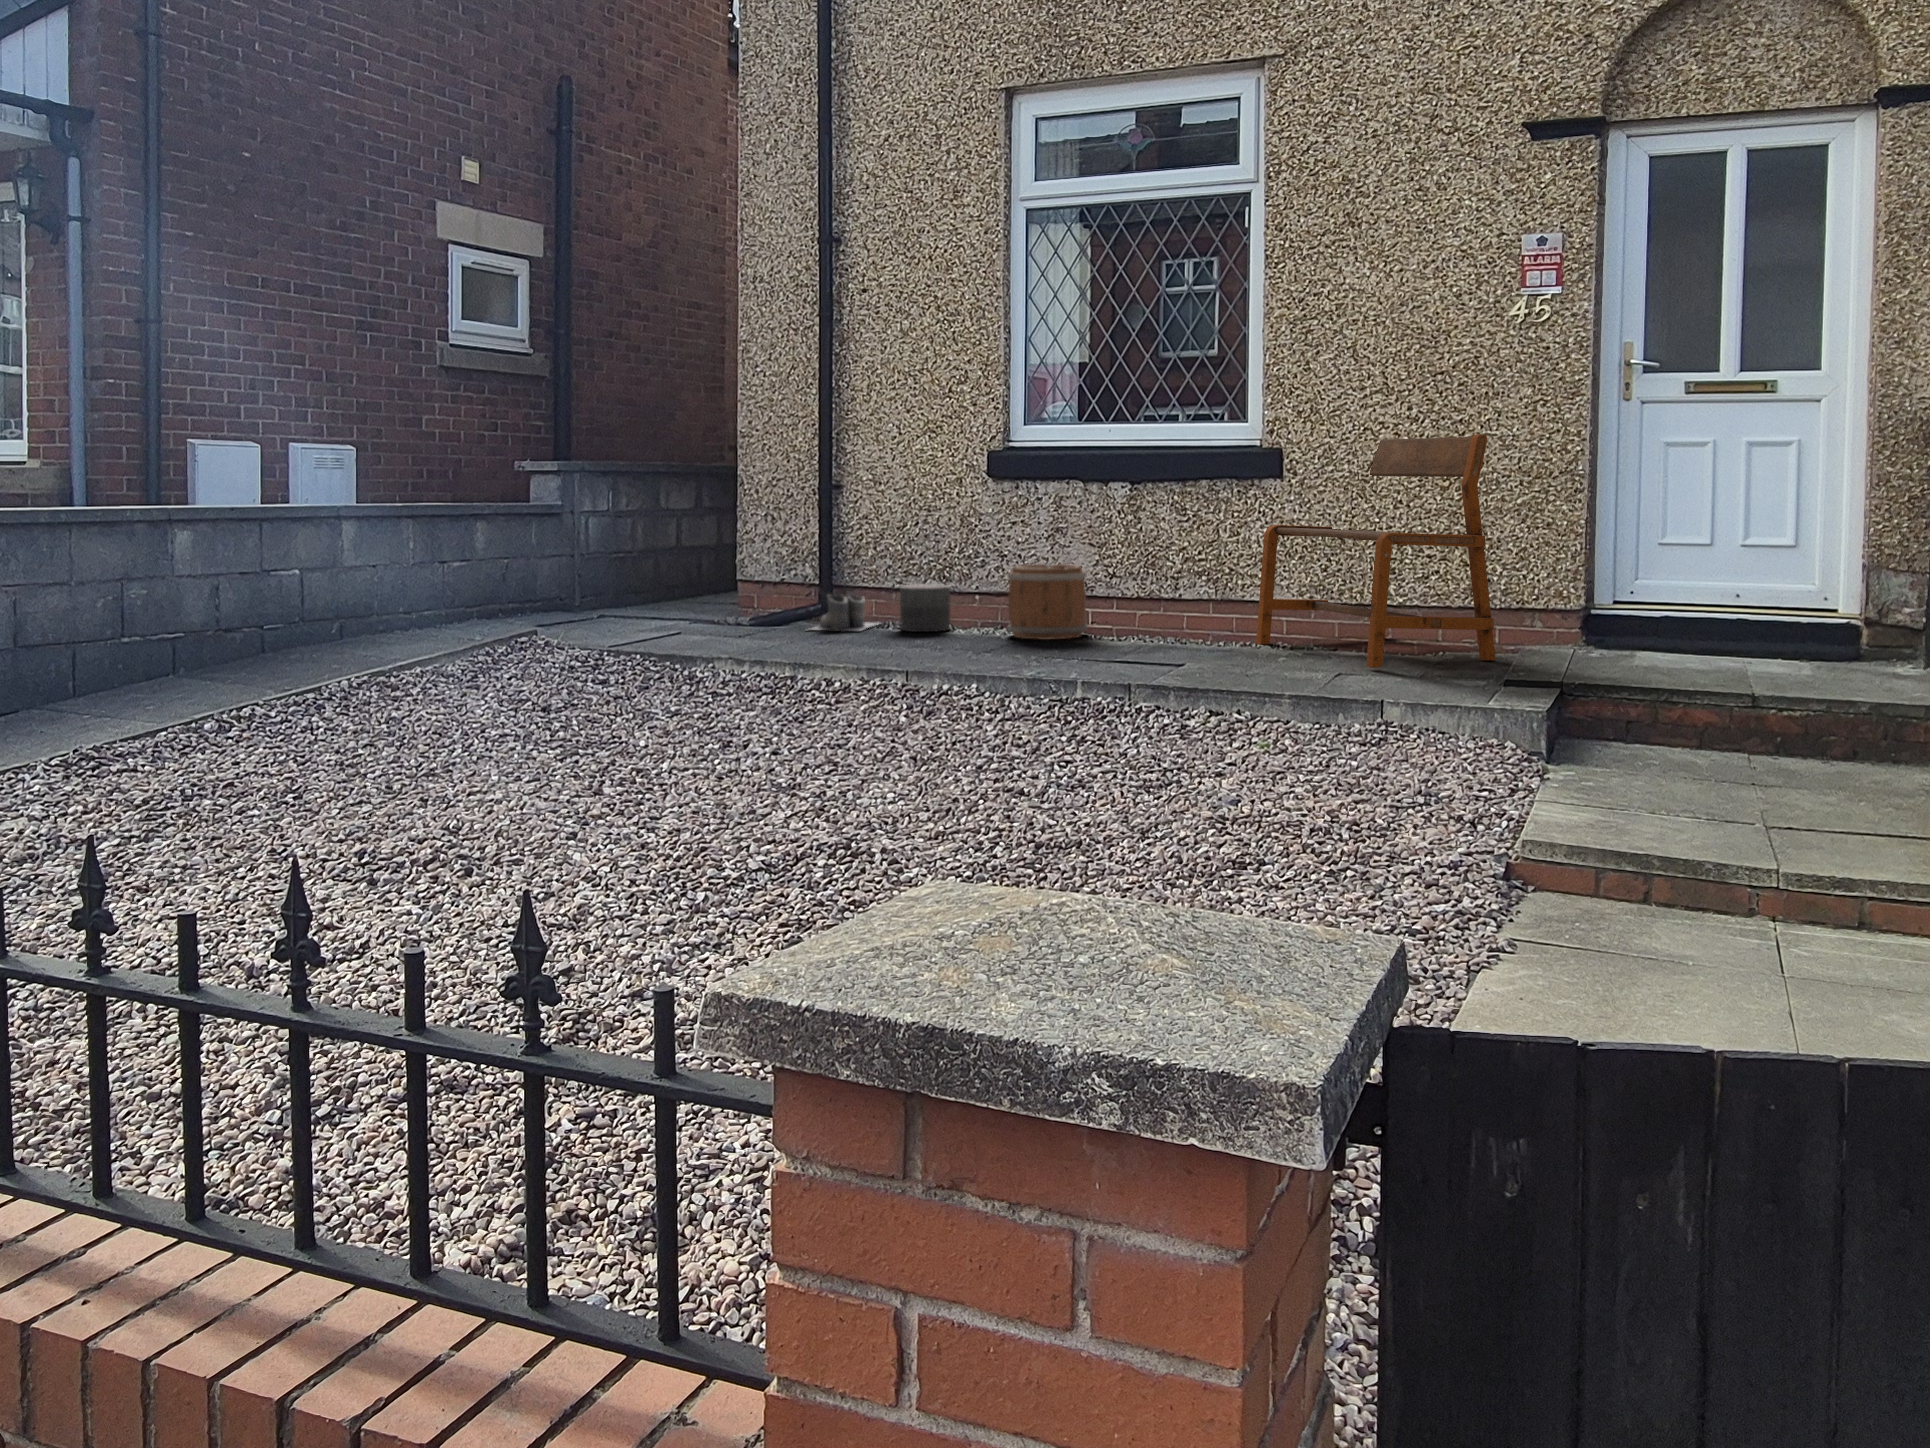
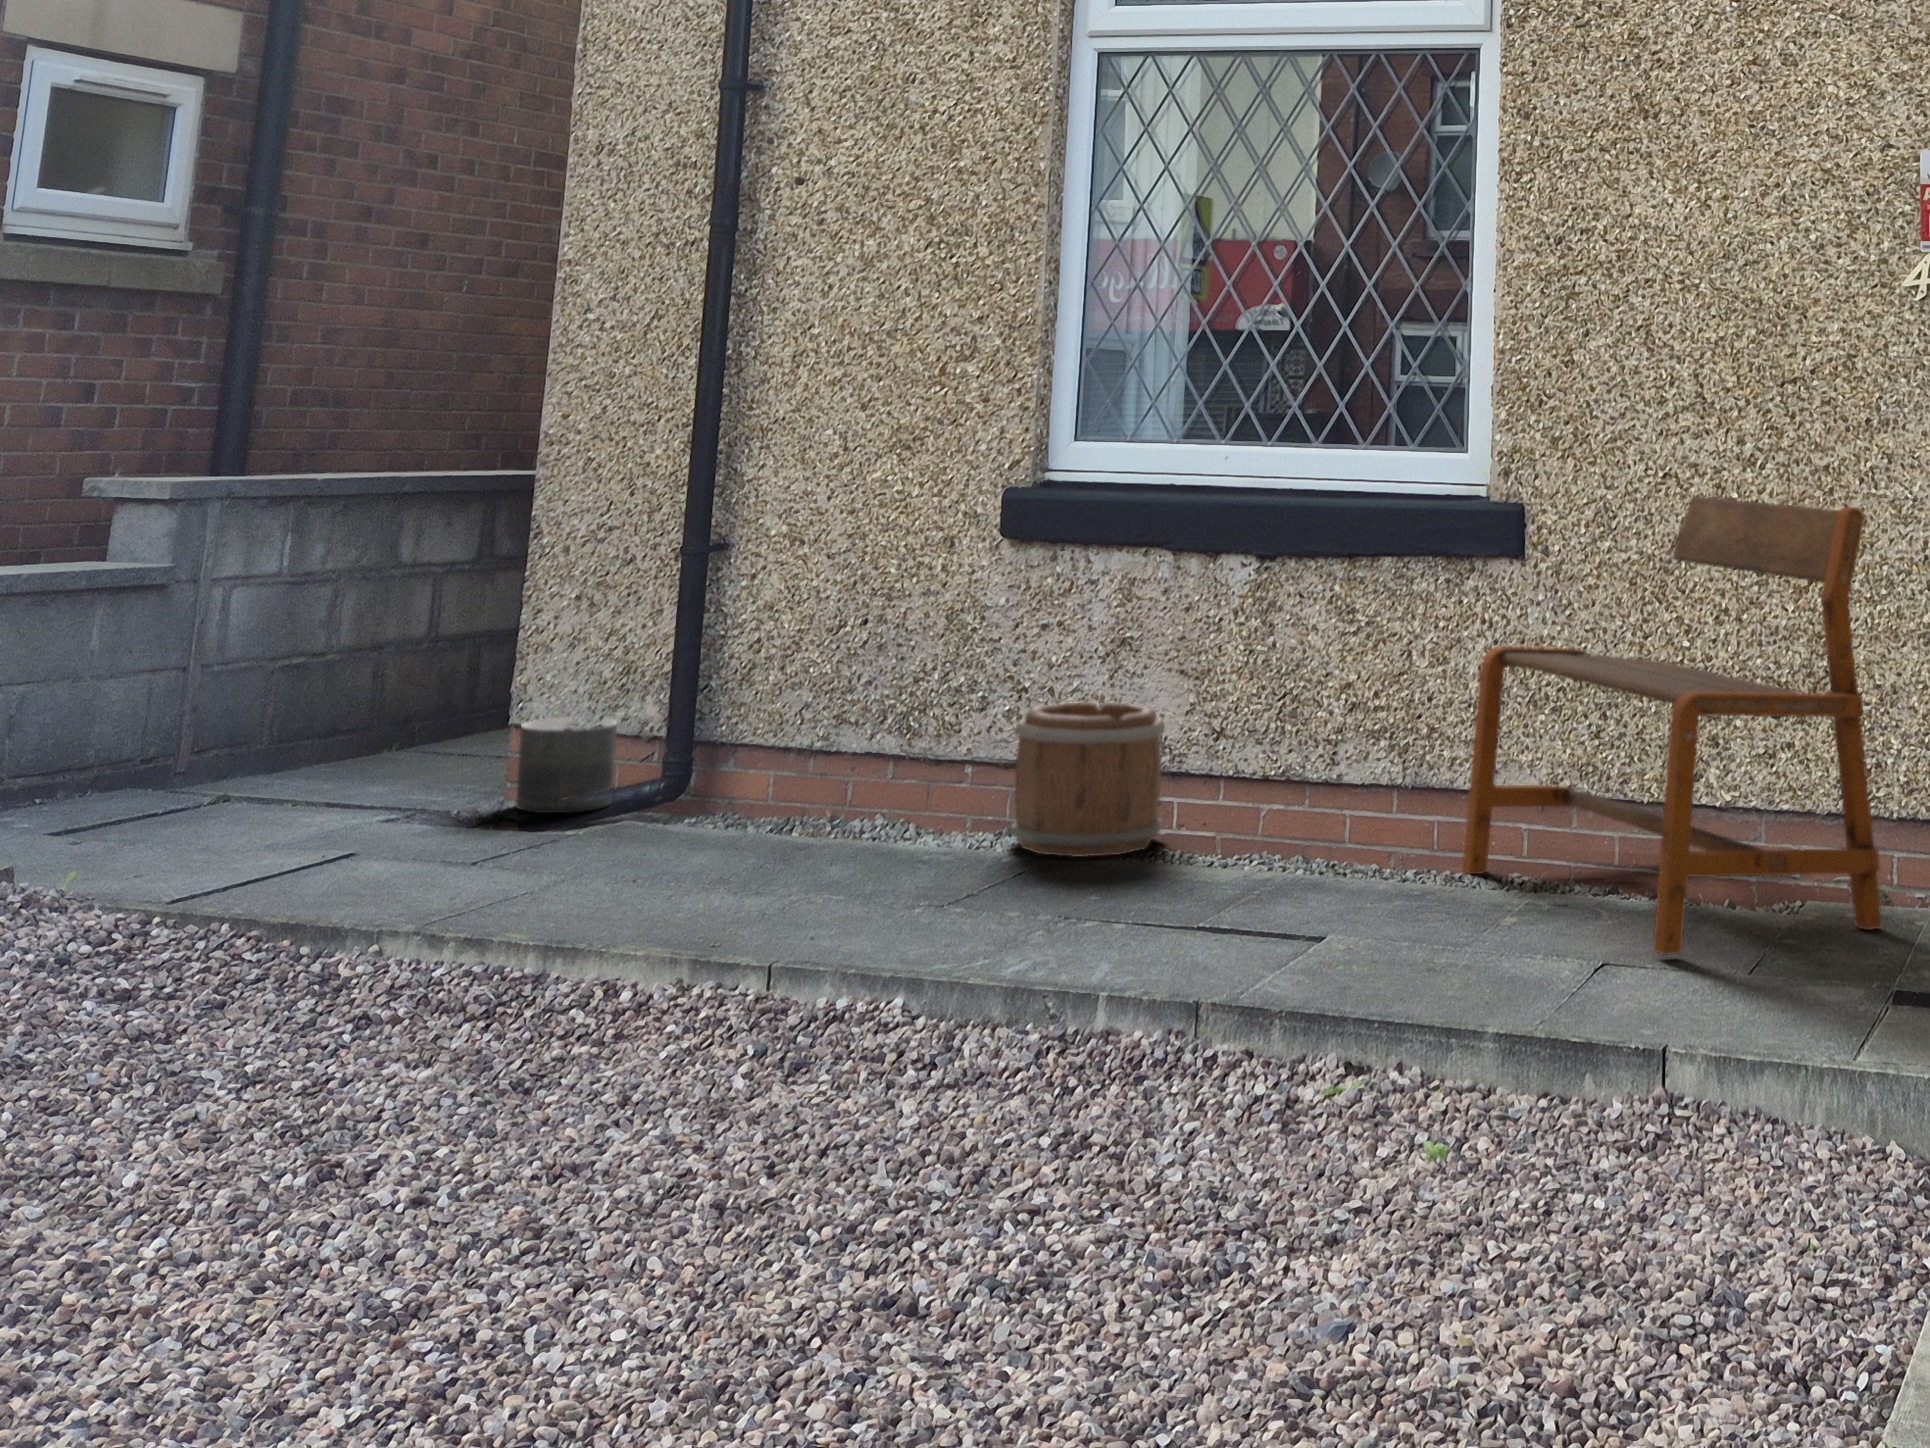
planter: present [900,584,950,632] -> present [516,718,617,813]
boots: present [811,592,878,631] -> none [630,743,787,827]

